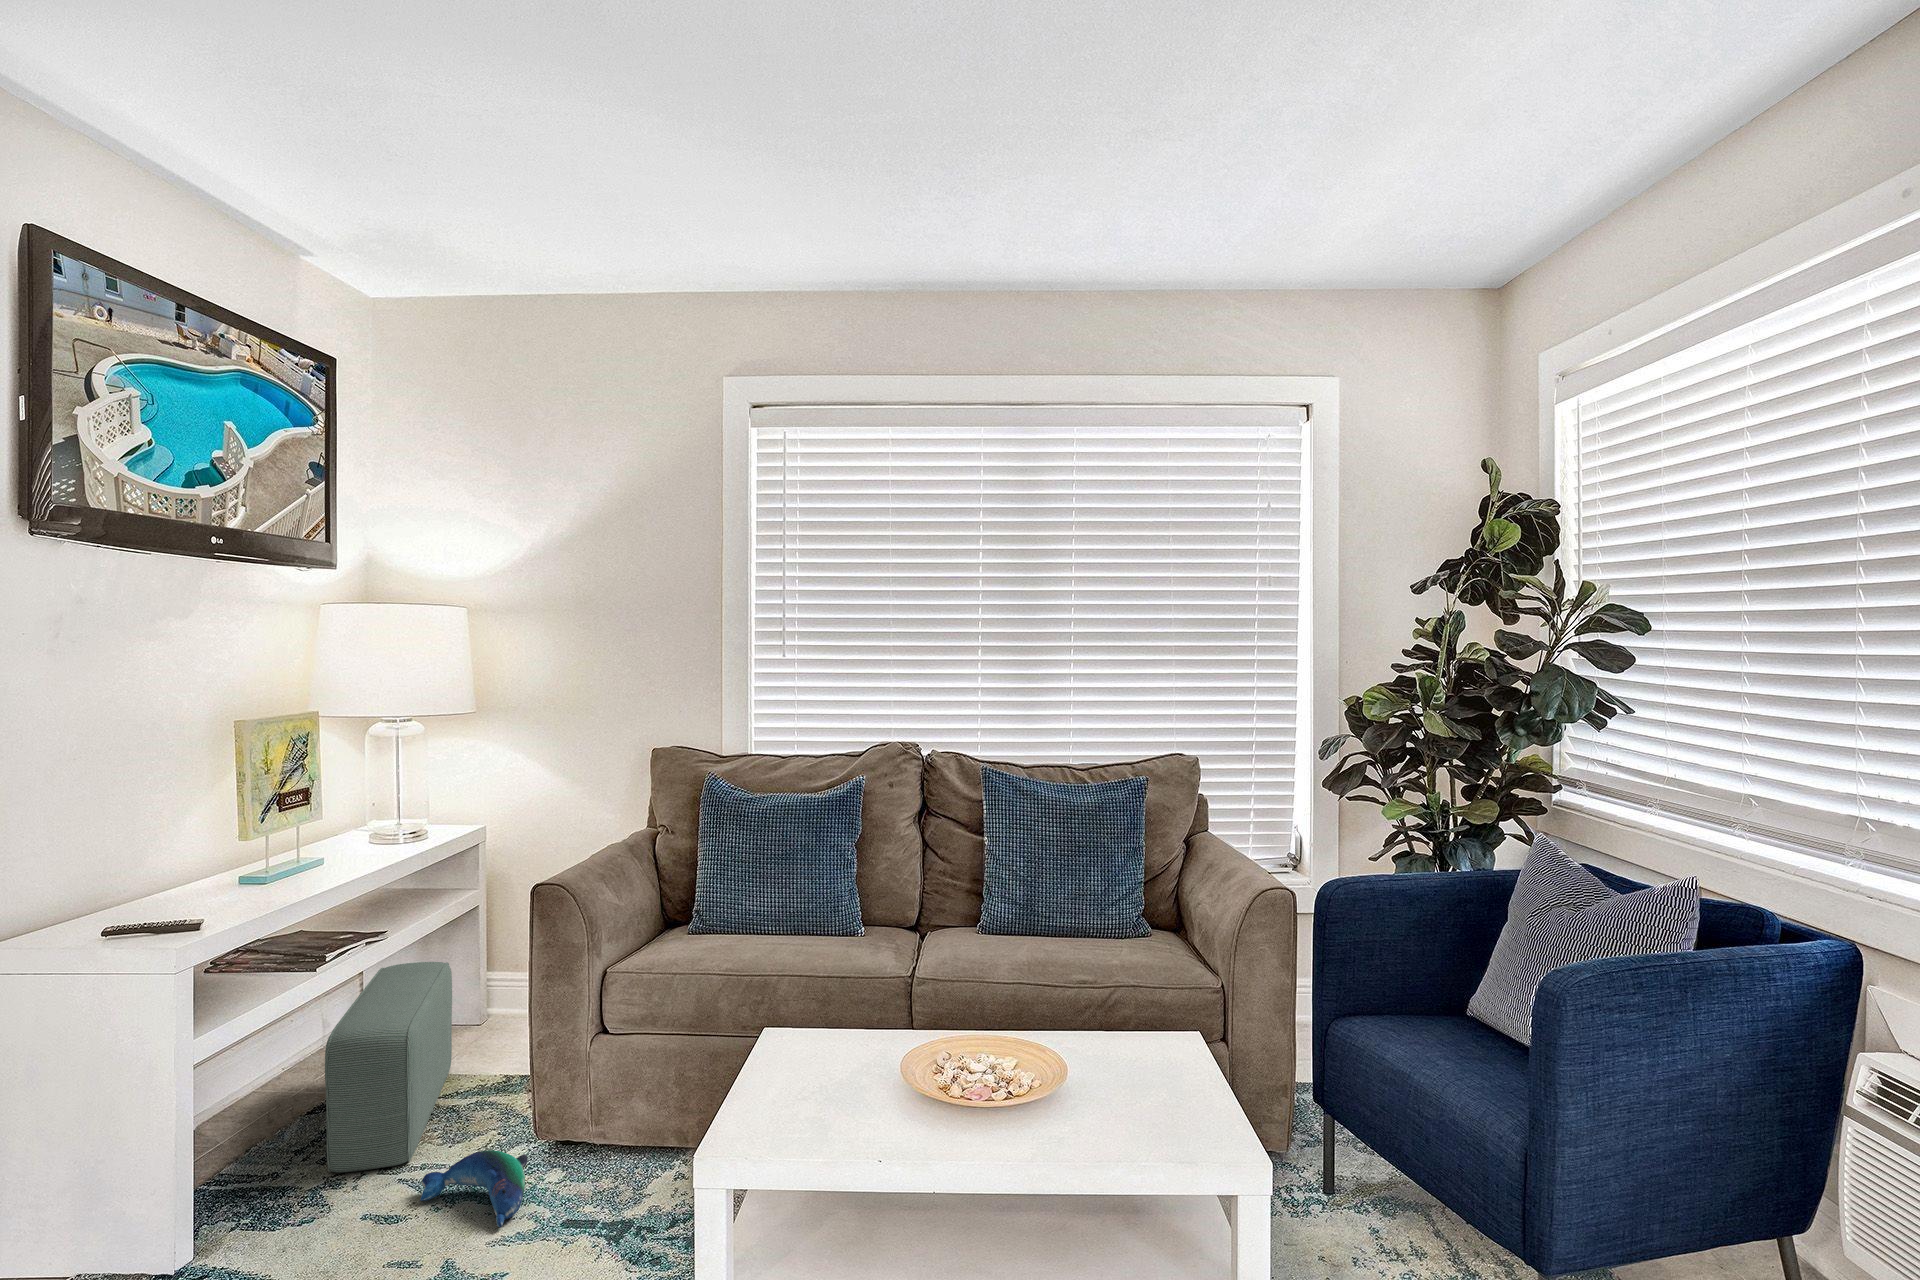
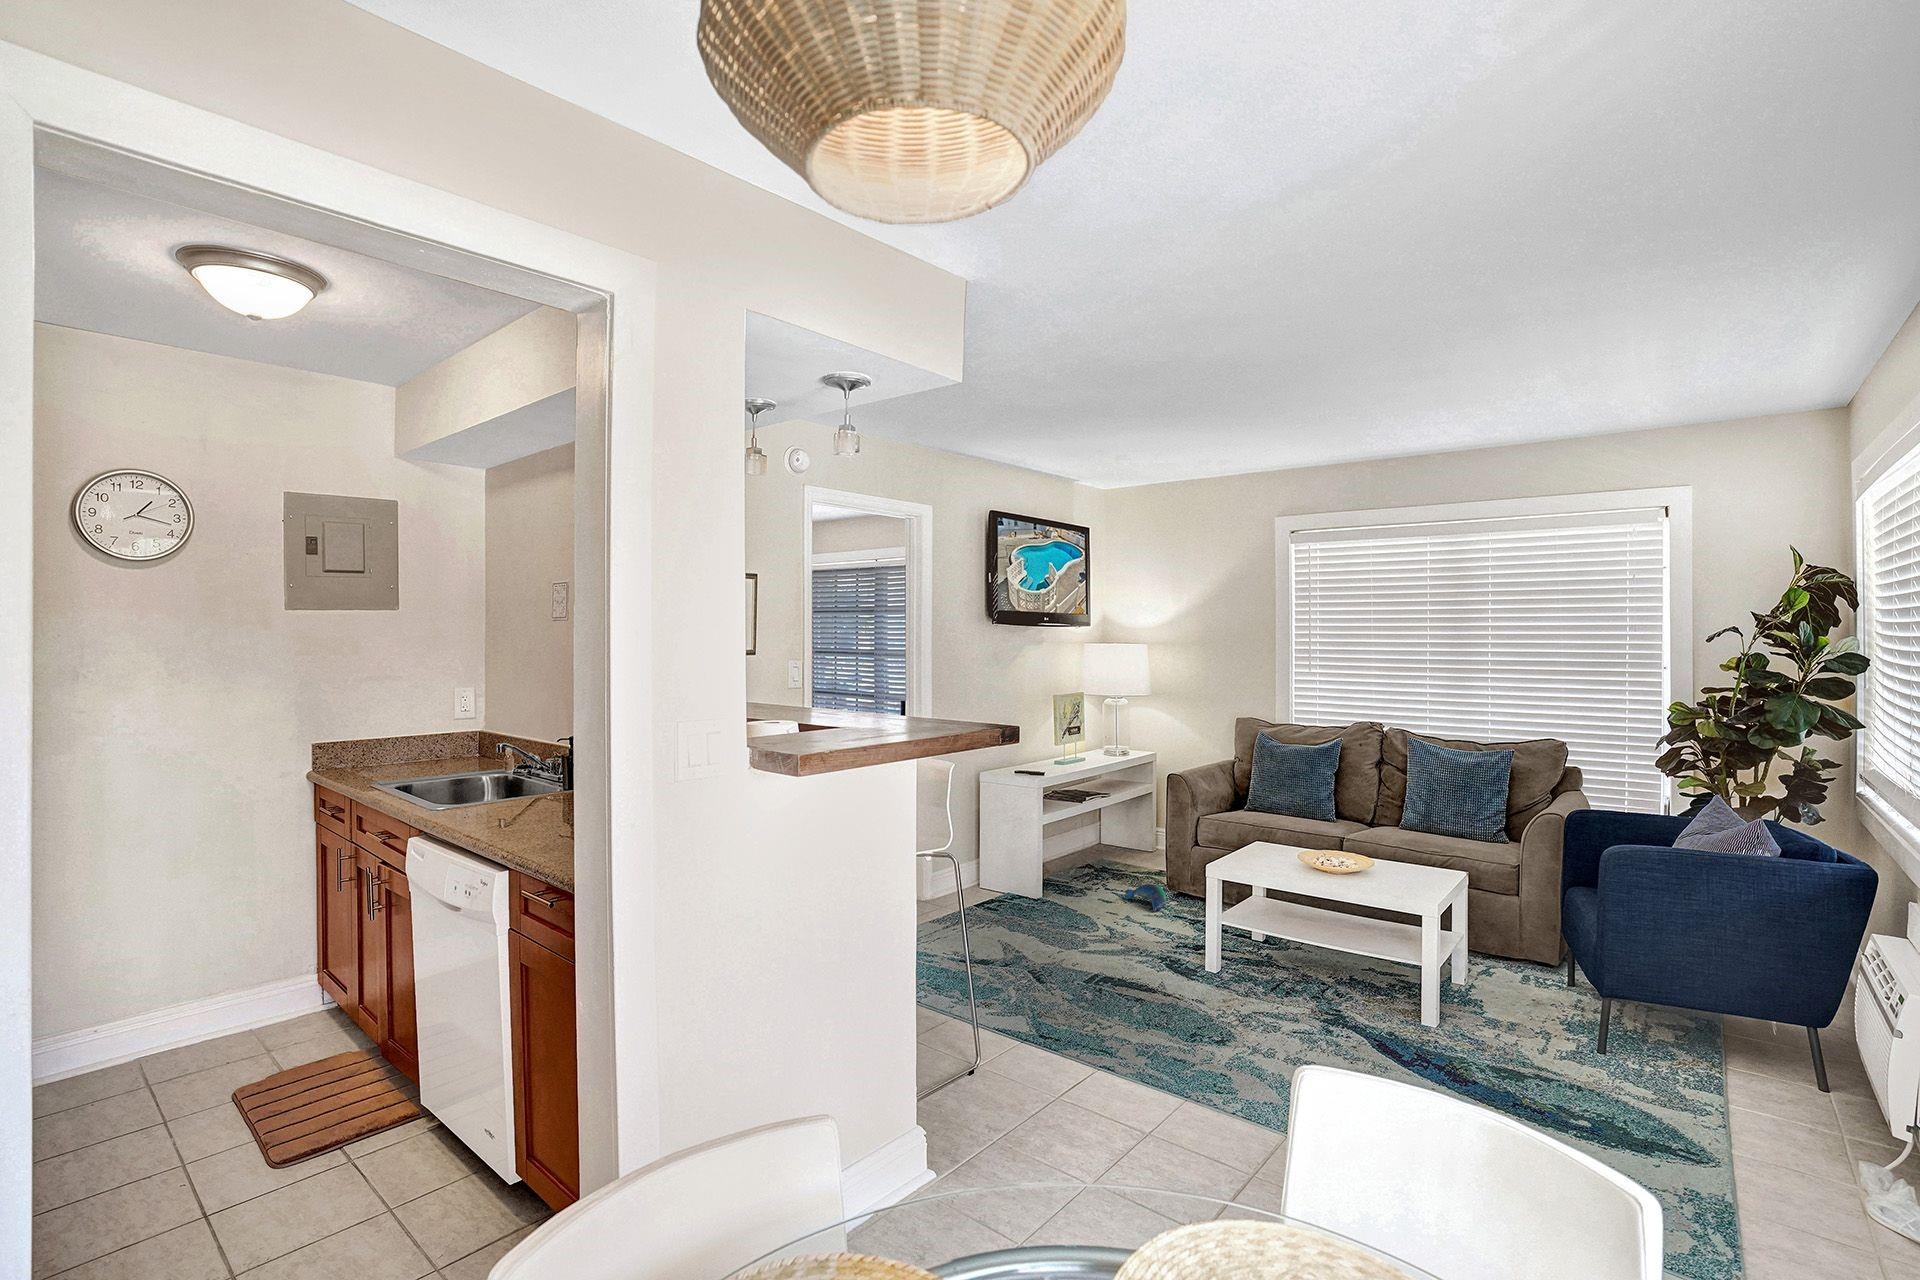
pouf: present [325,962,452,1172] -> none [1089,809,1138,888]

